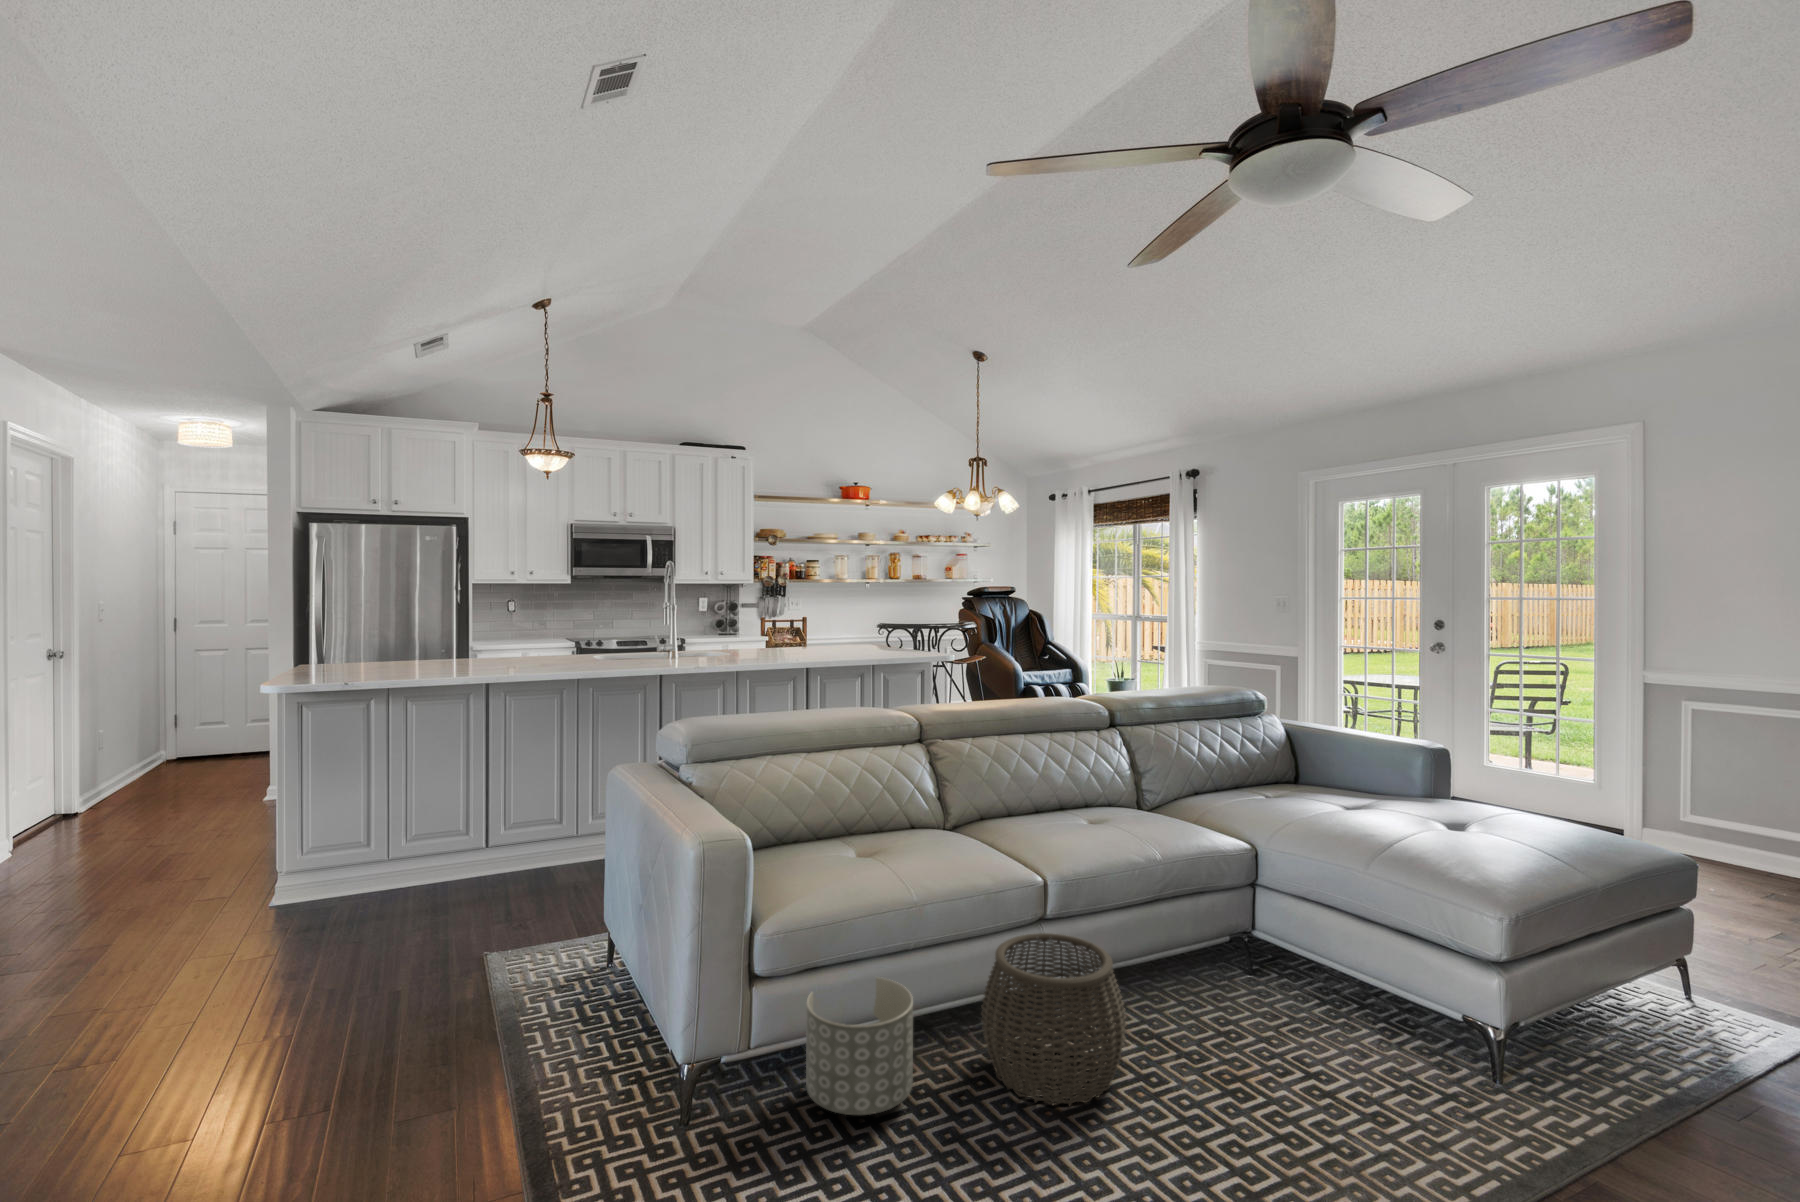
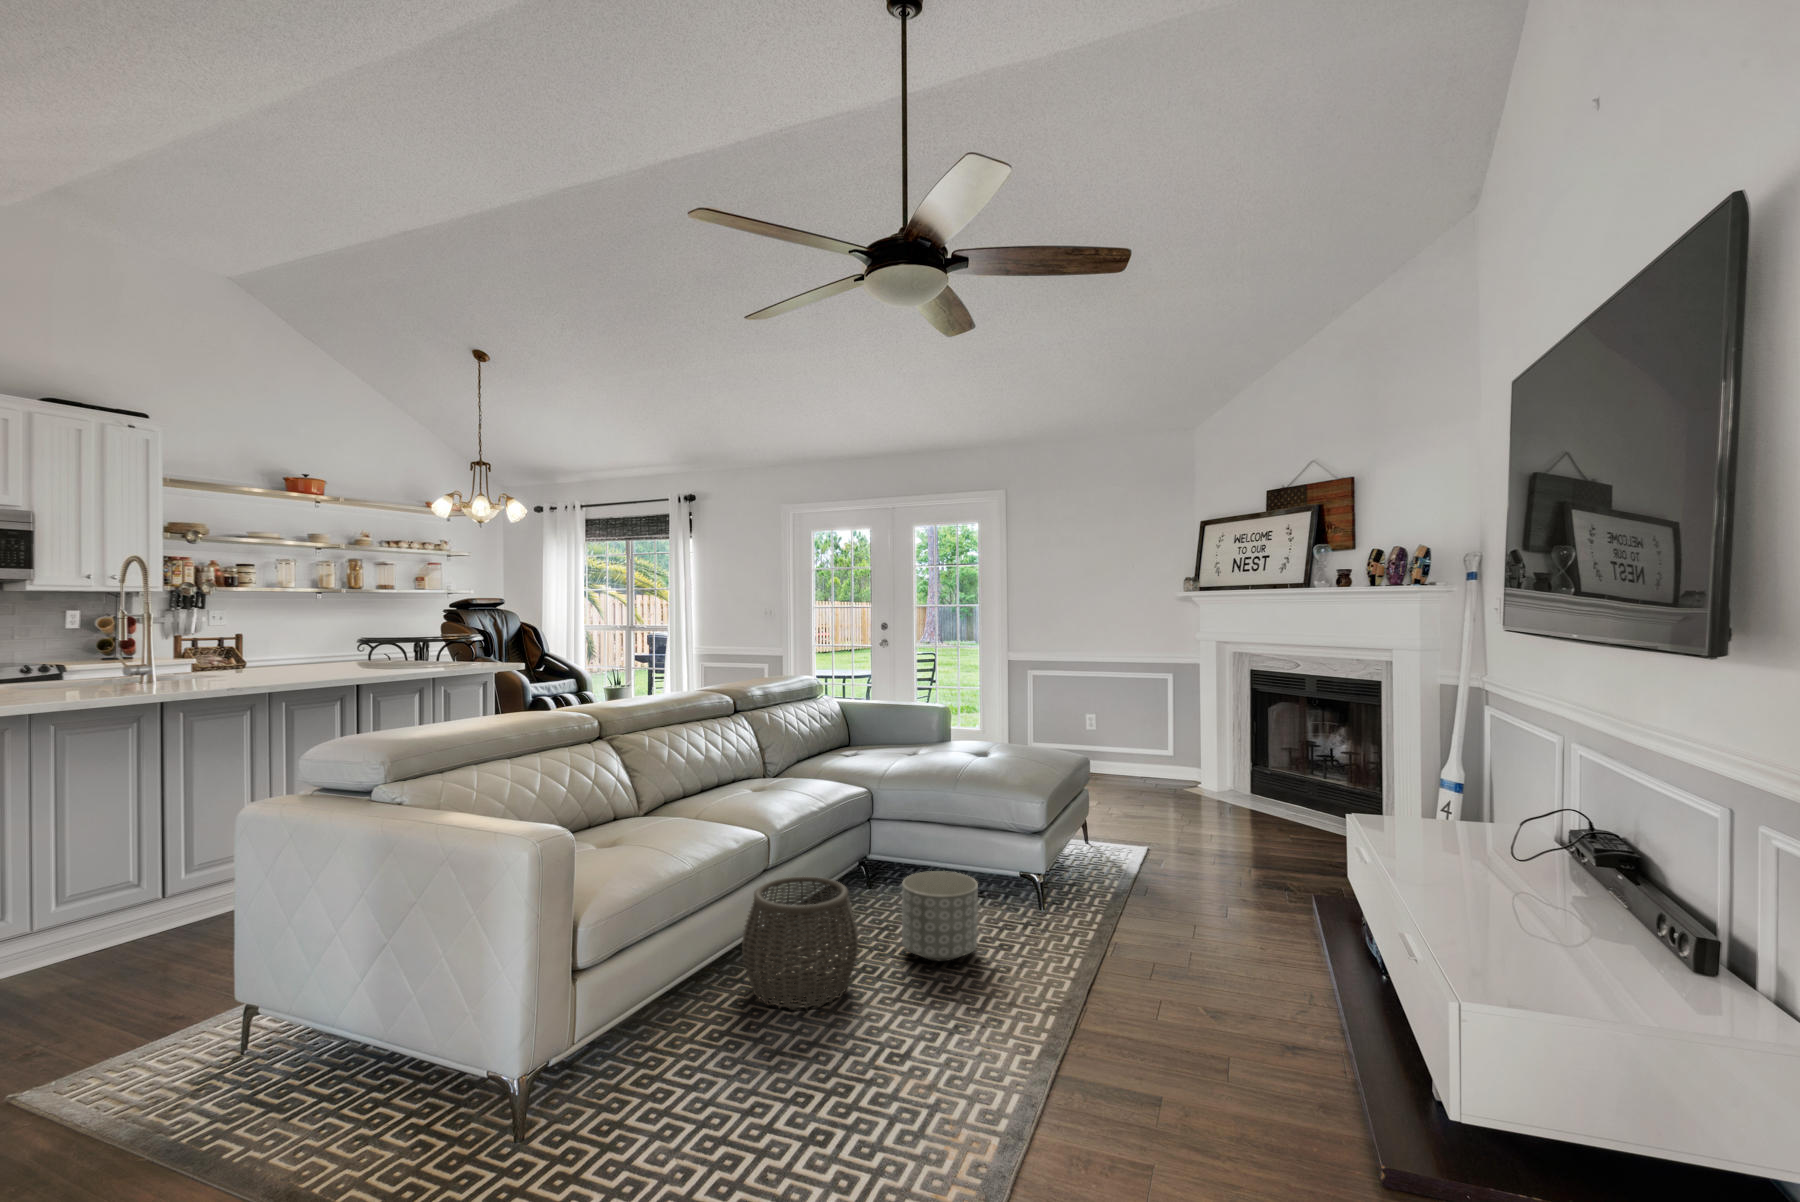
planter: present [806,977,913,1115] -> present [902,871,978,961]

